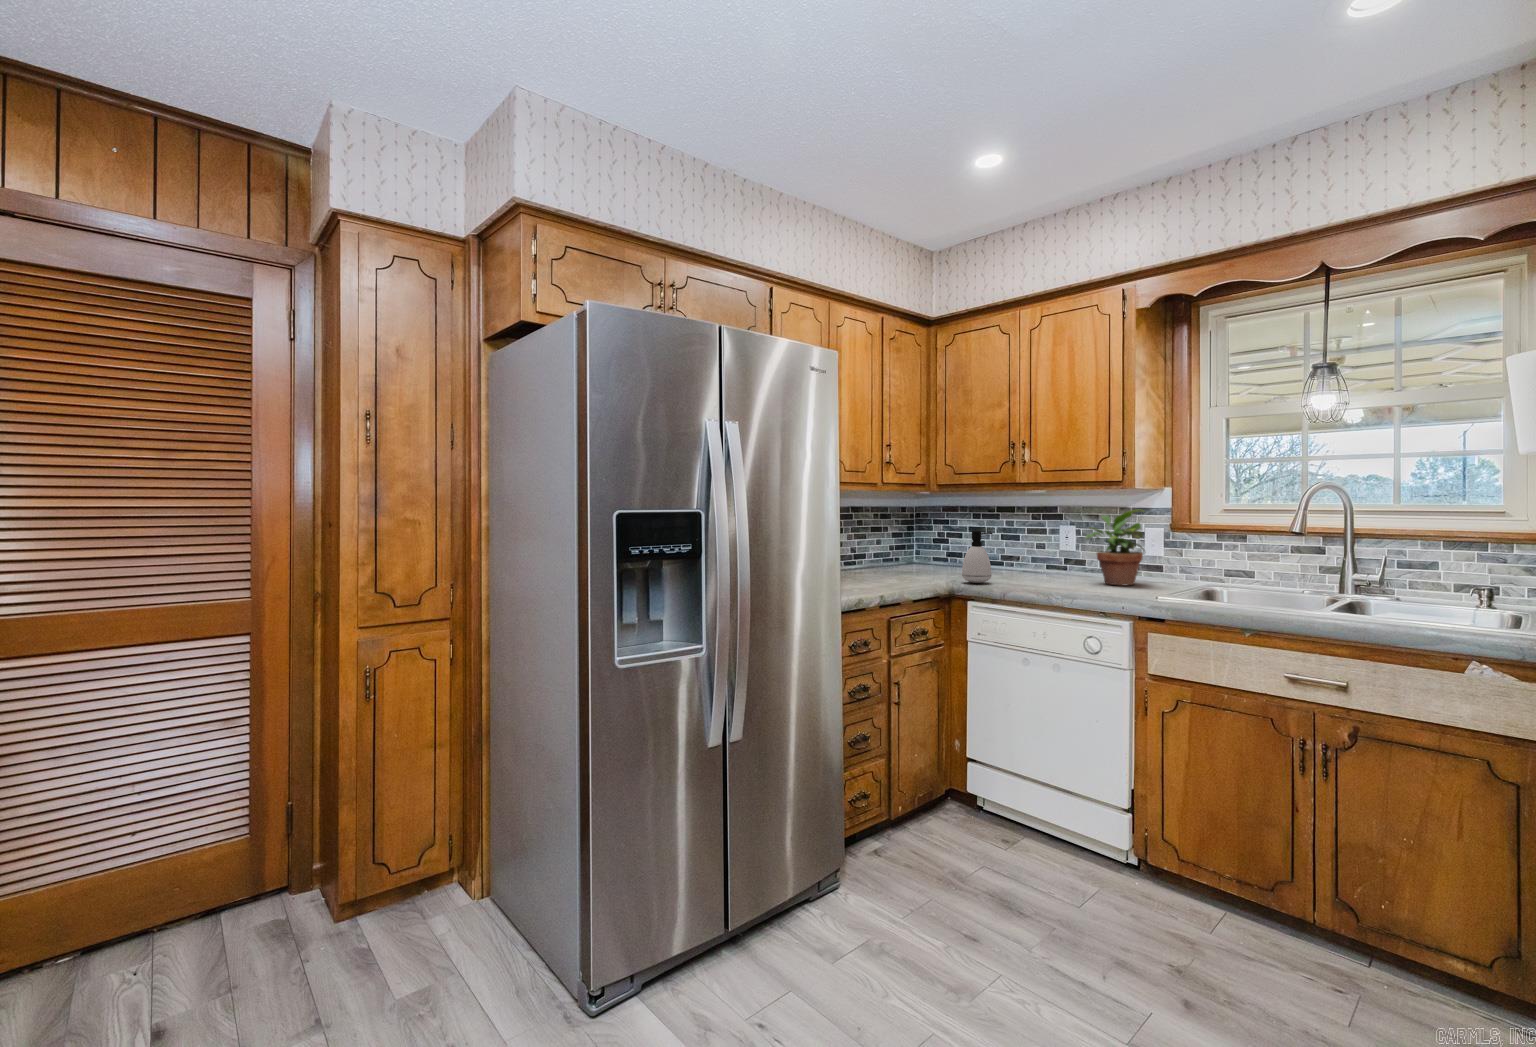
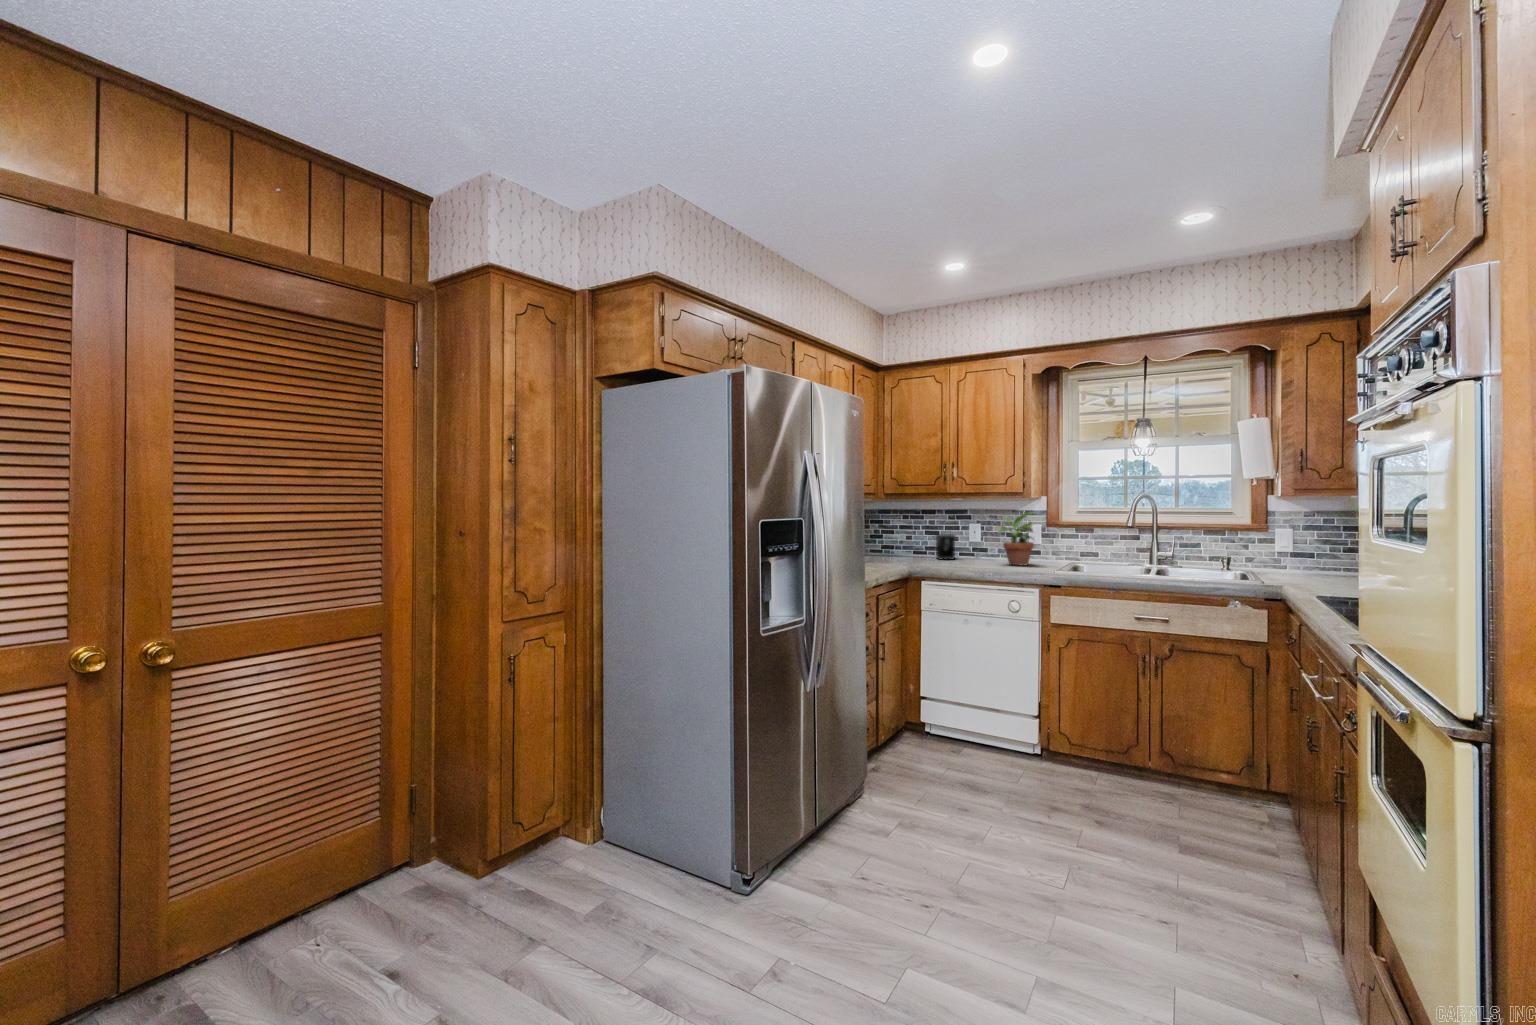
soap dispenser: present [962,530,992,583] -> none [914,527,936,566]
coffee maker: none [1014,539,1078,573] -> present [936,534,956,560]

